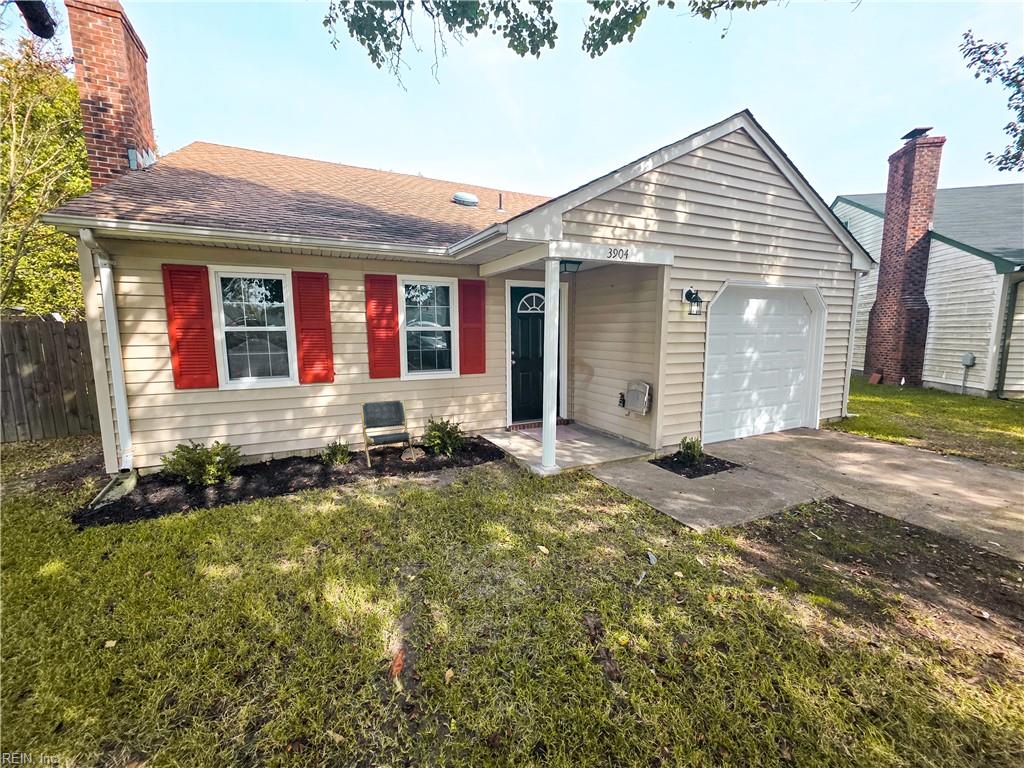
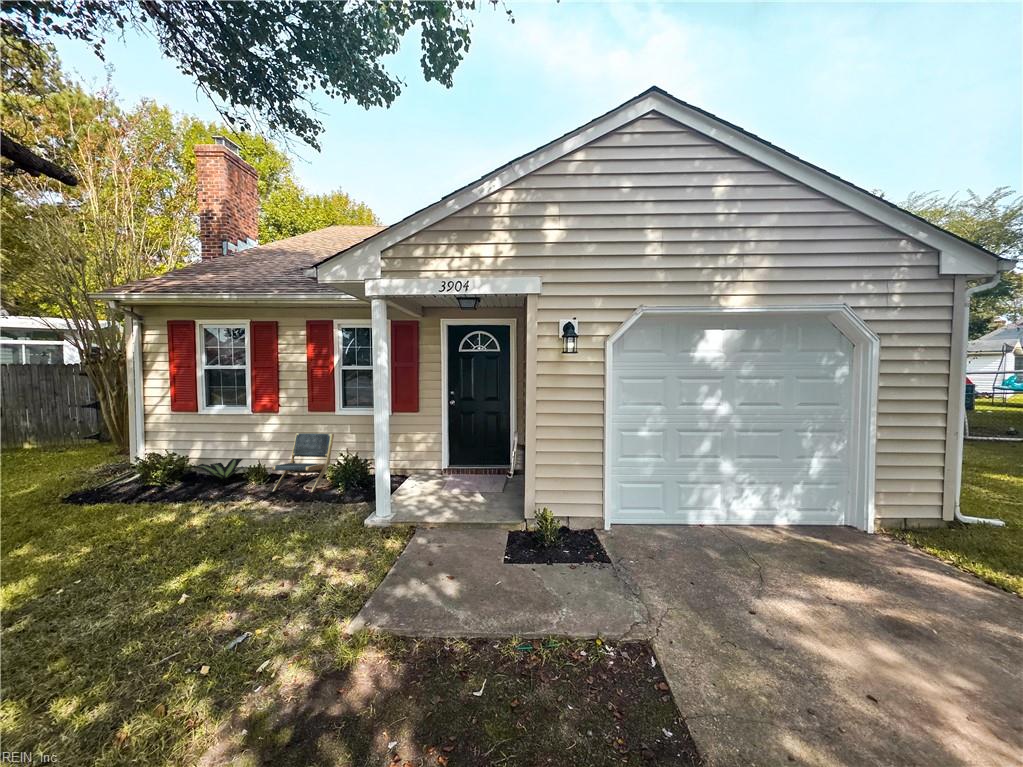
potted plant: none [250,440,313,473] -> present [195,459,244,485]

